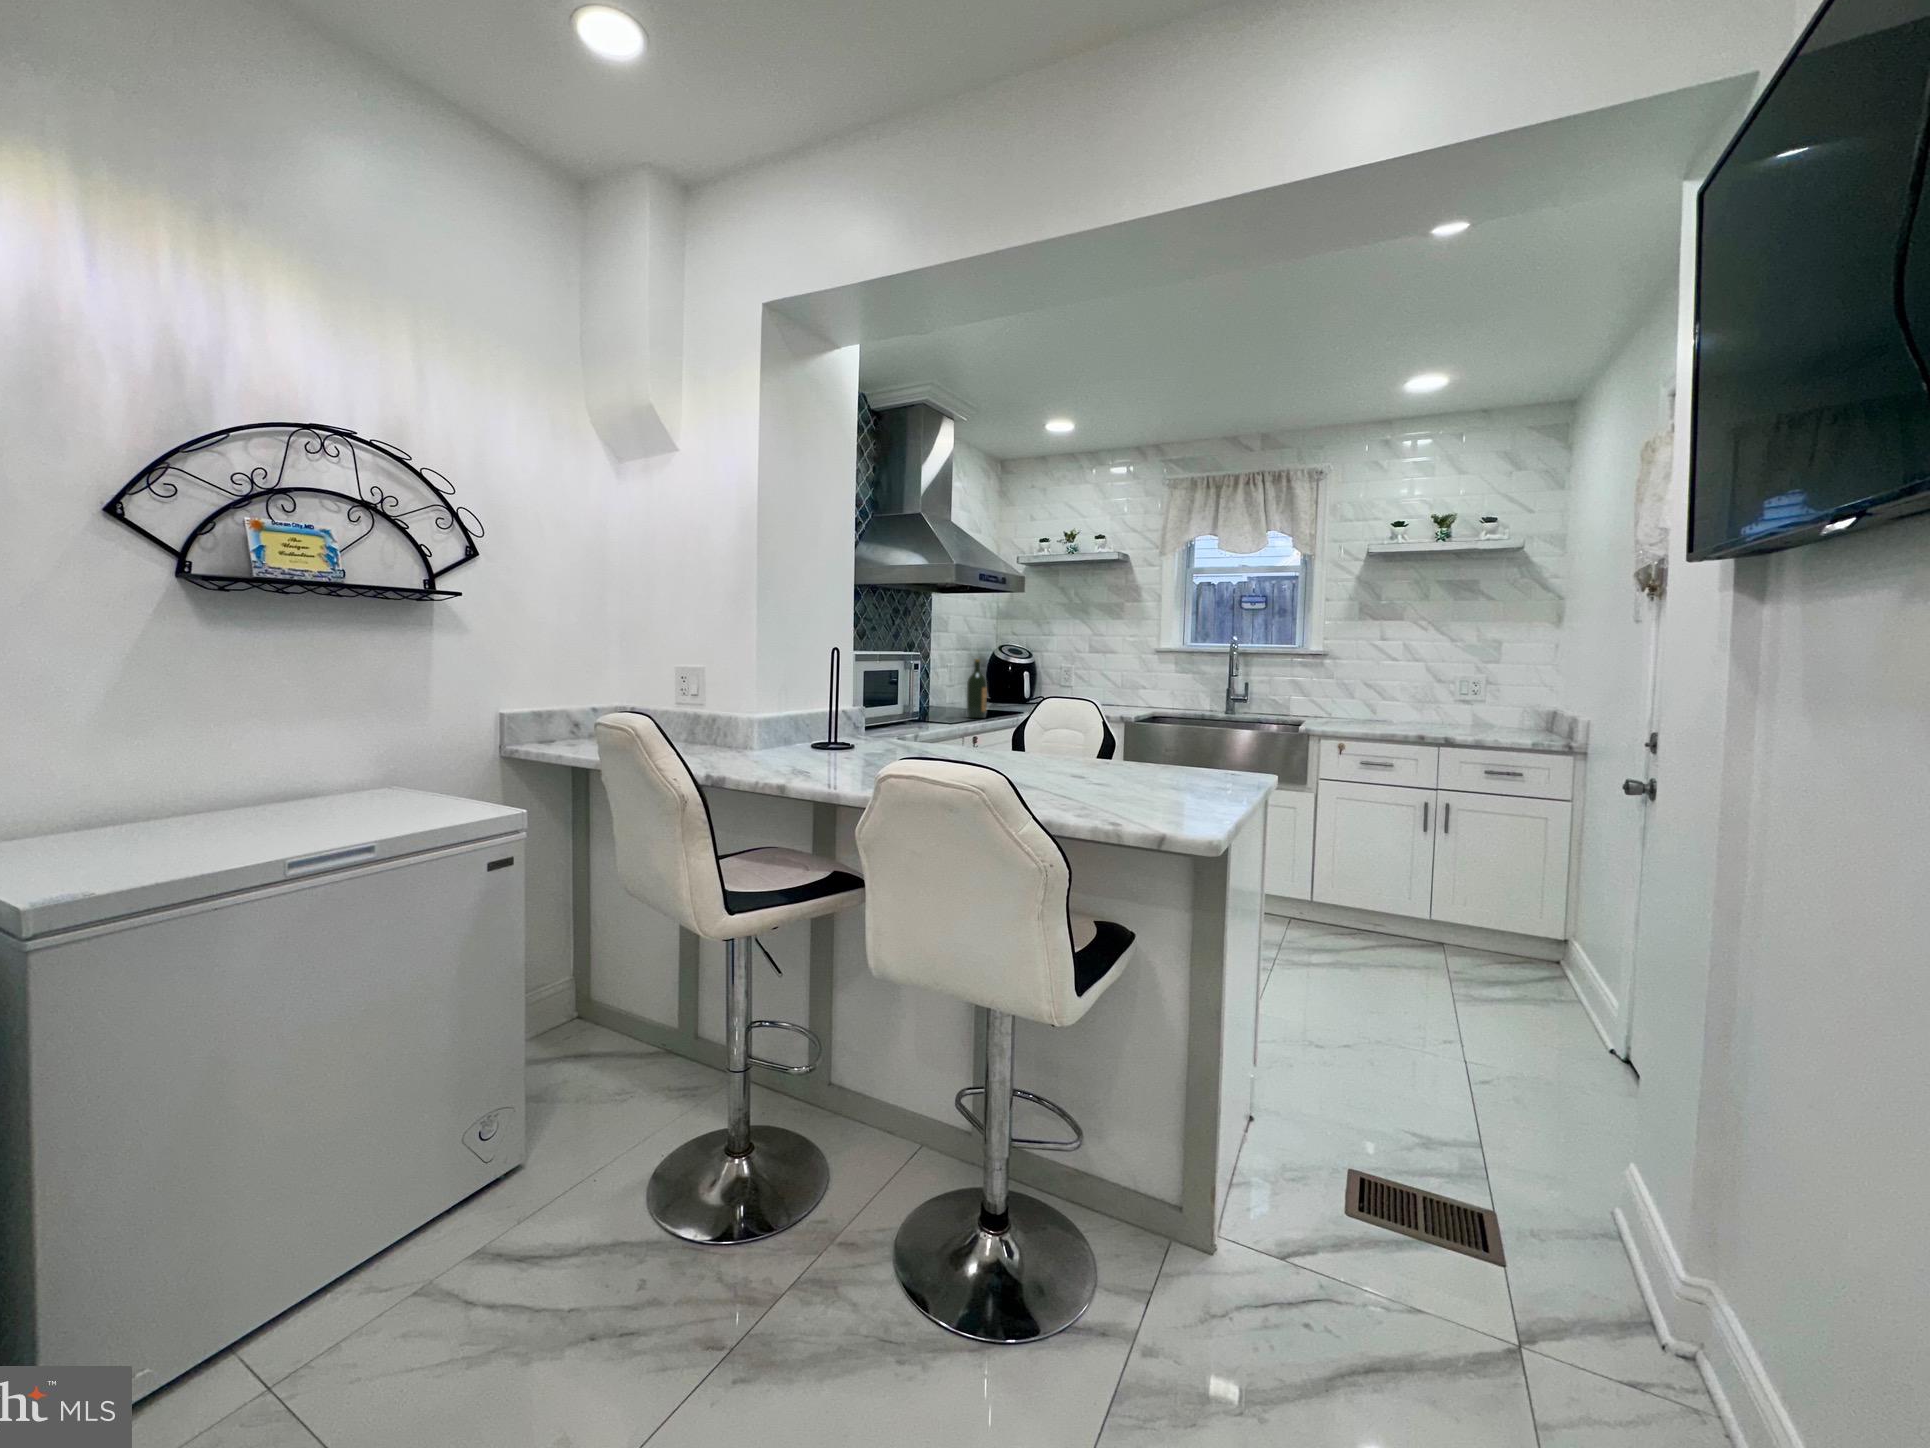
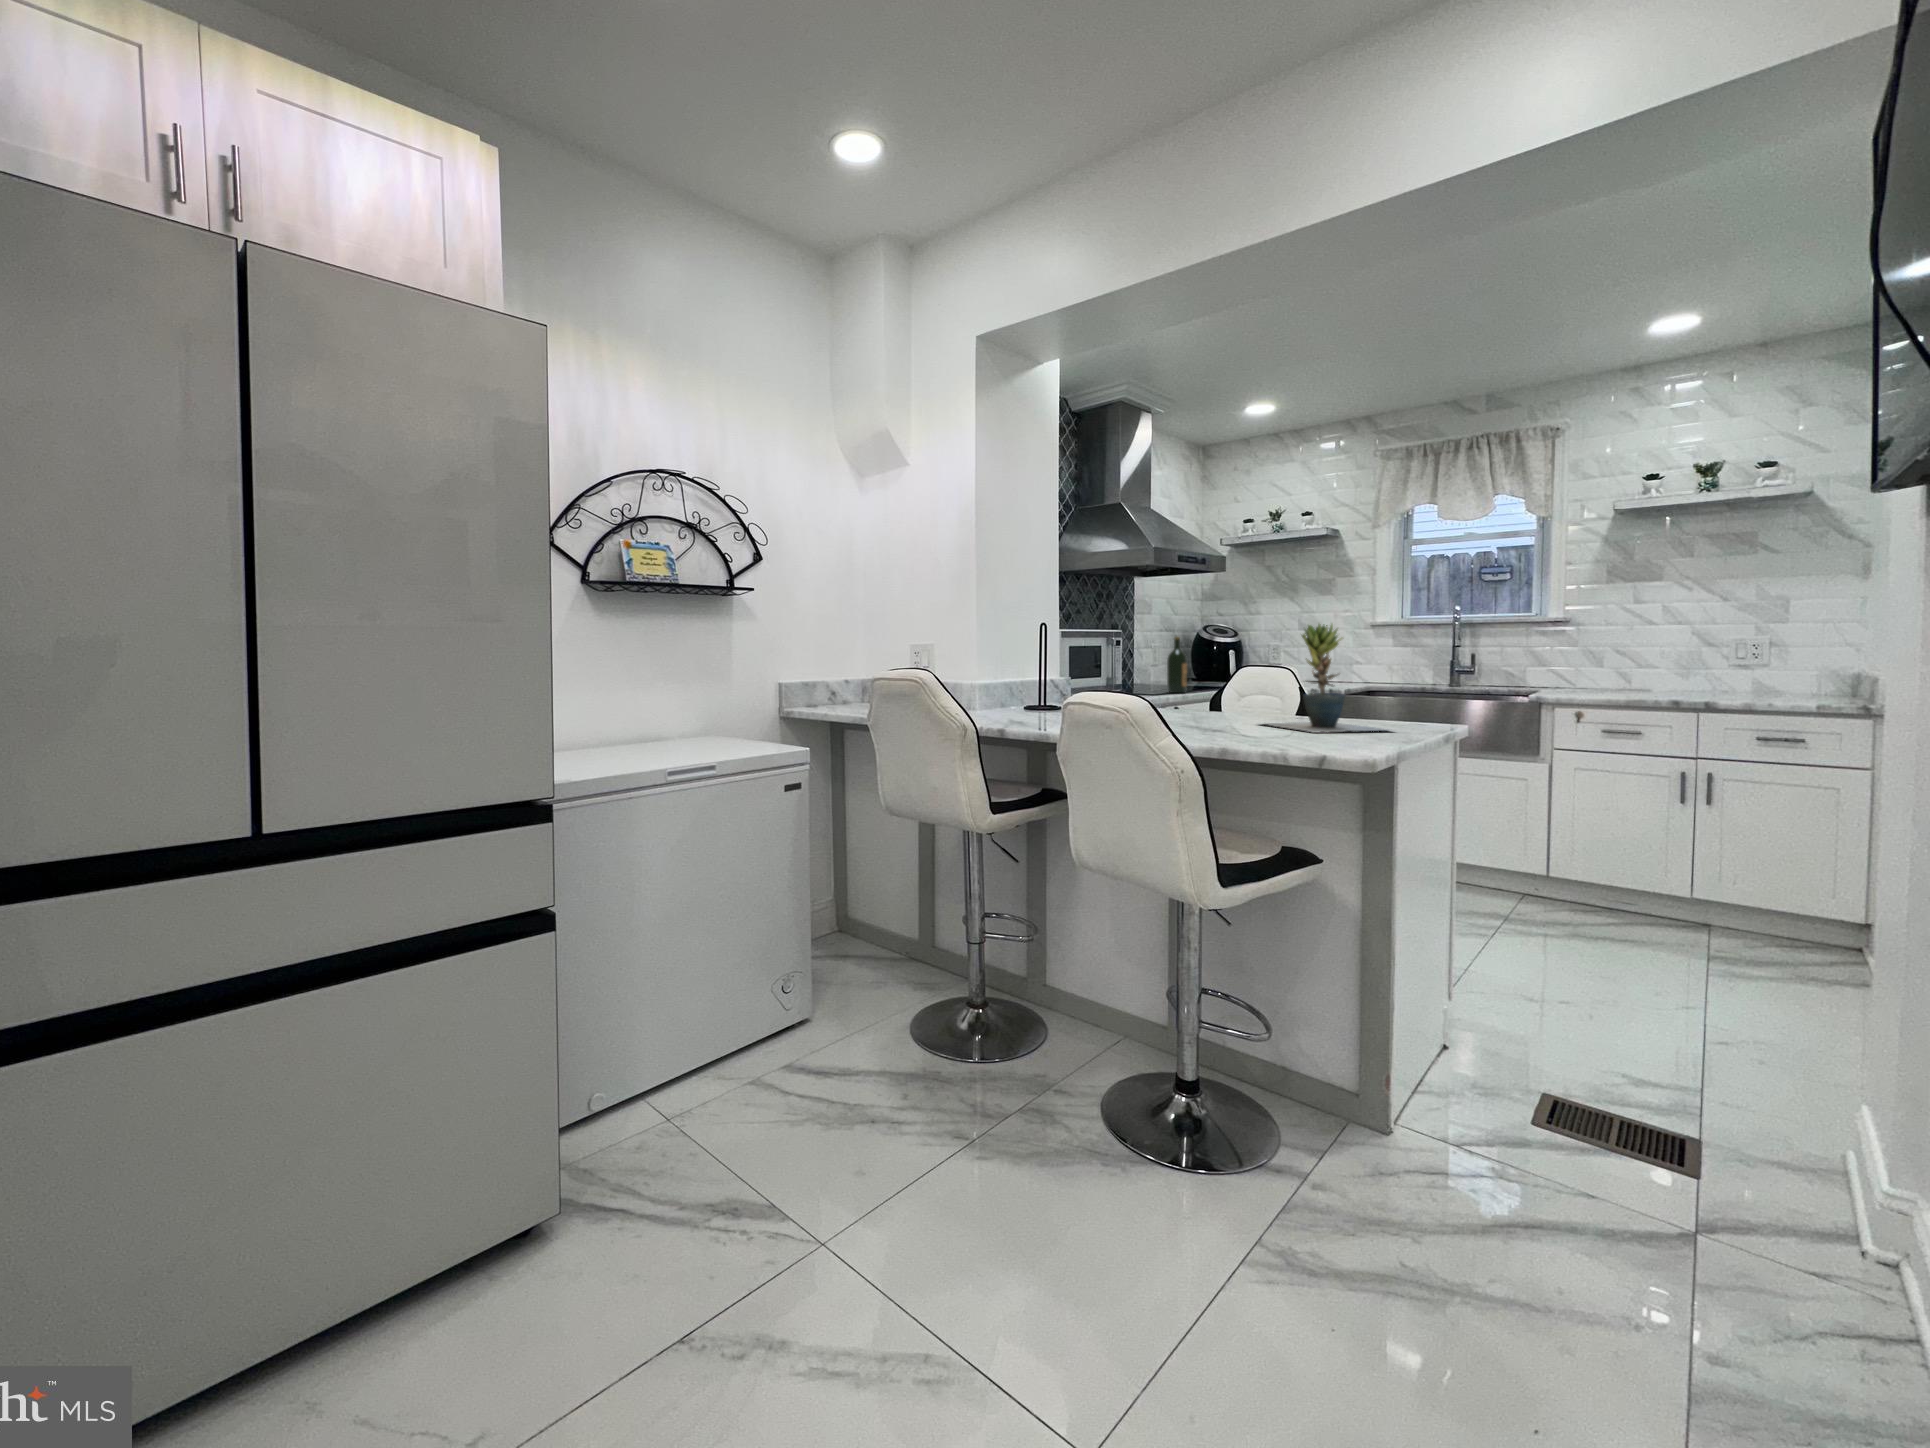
potted plant: none [1070,664,1217,790] -> present [1265,624,1387,733]

